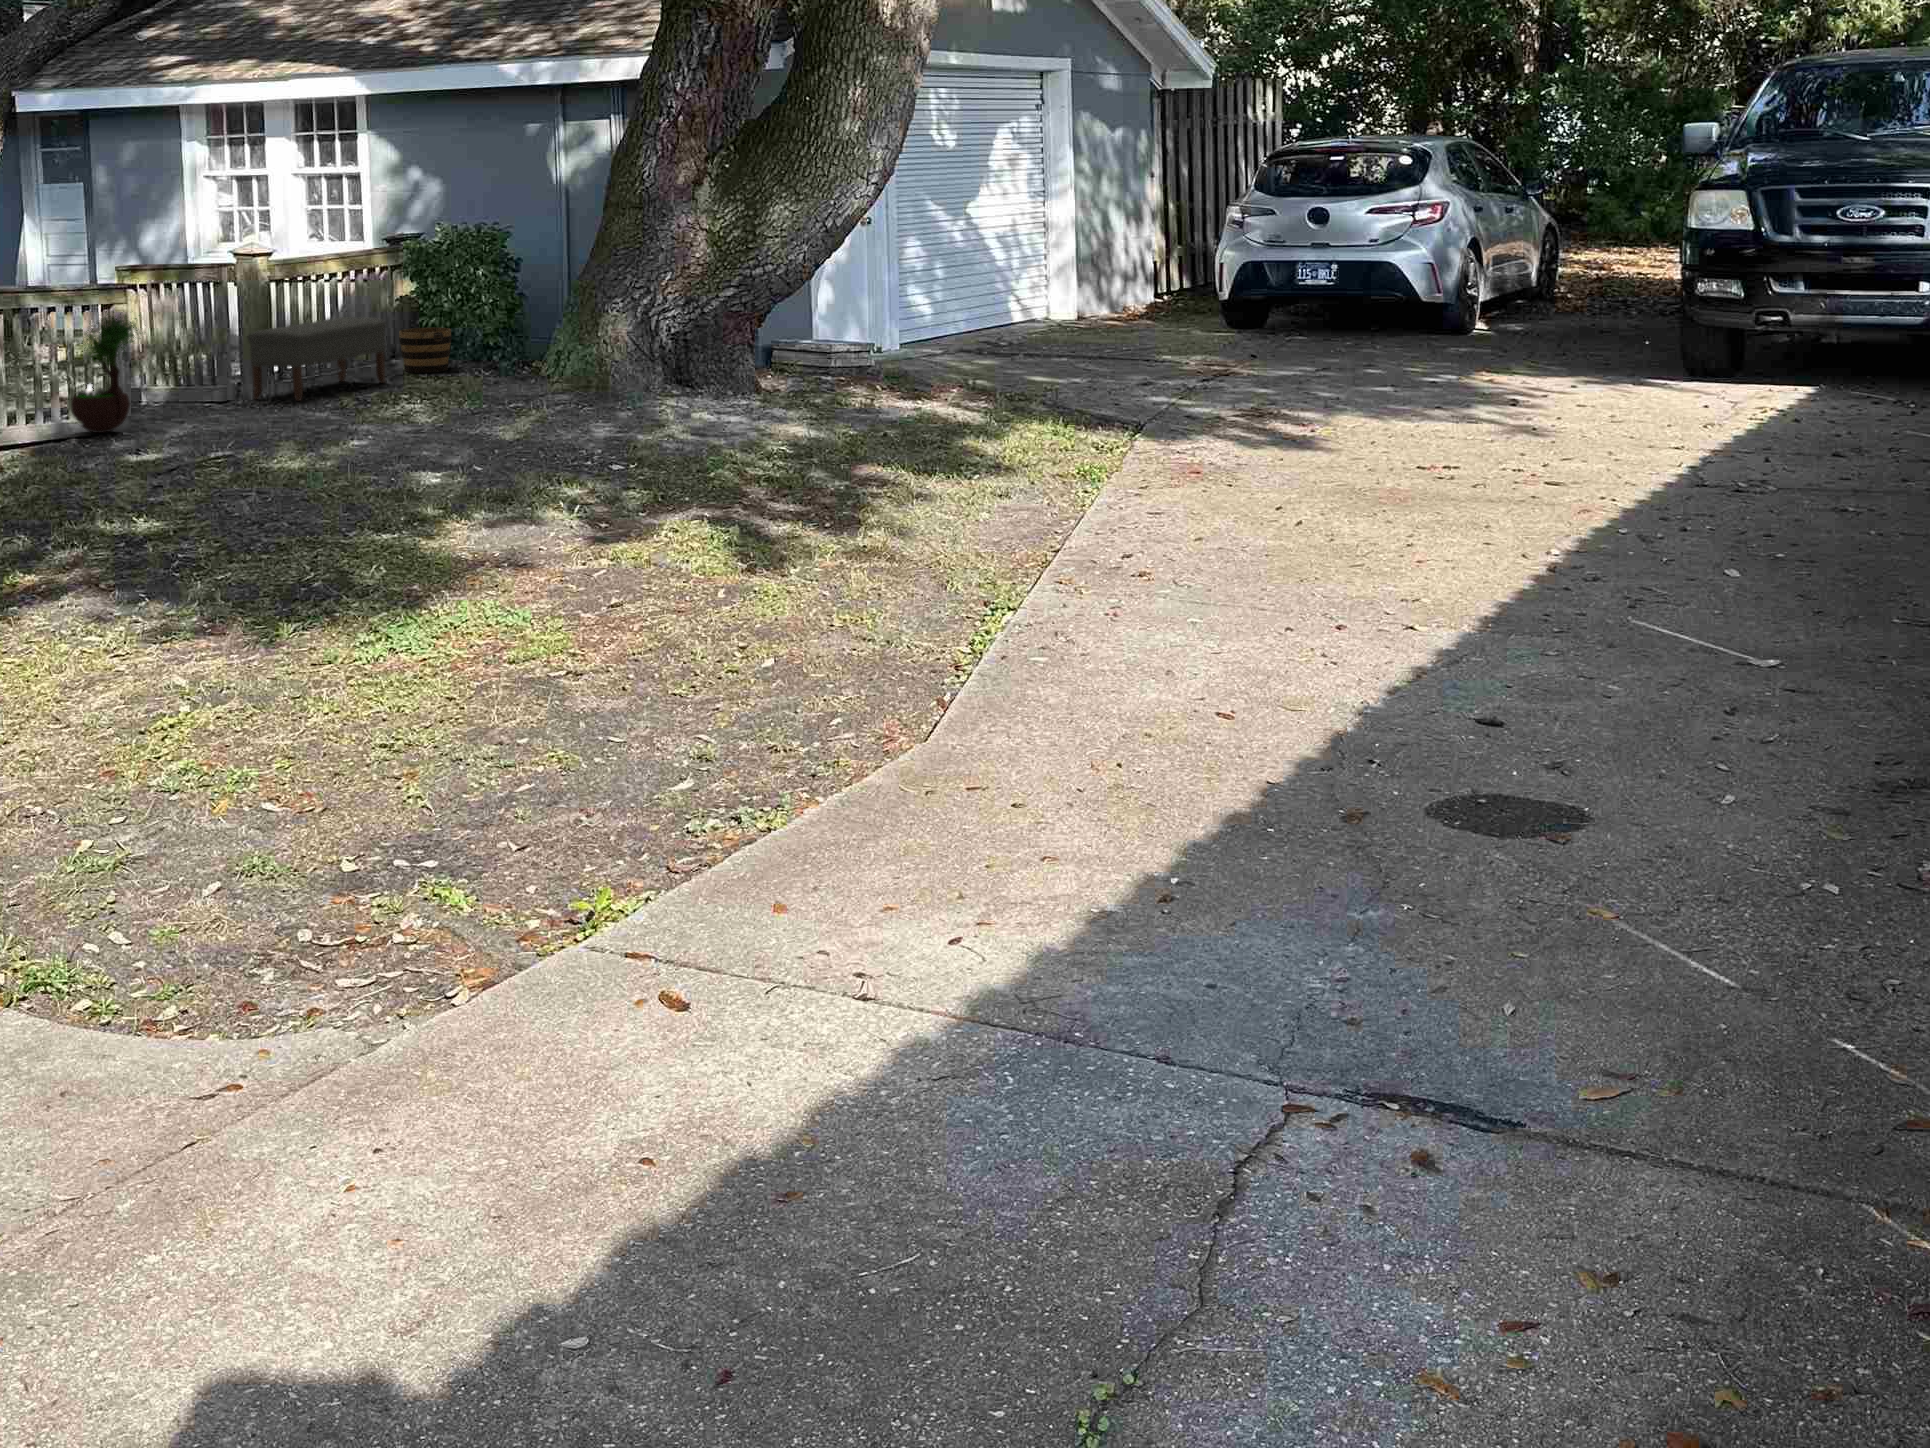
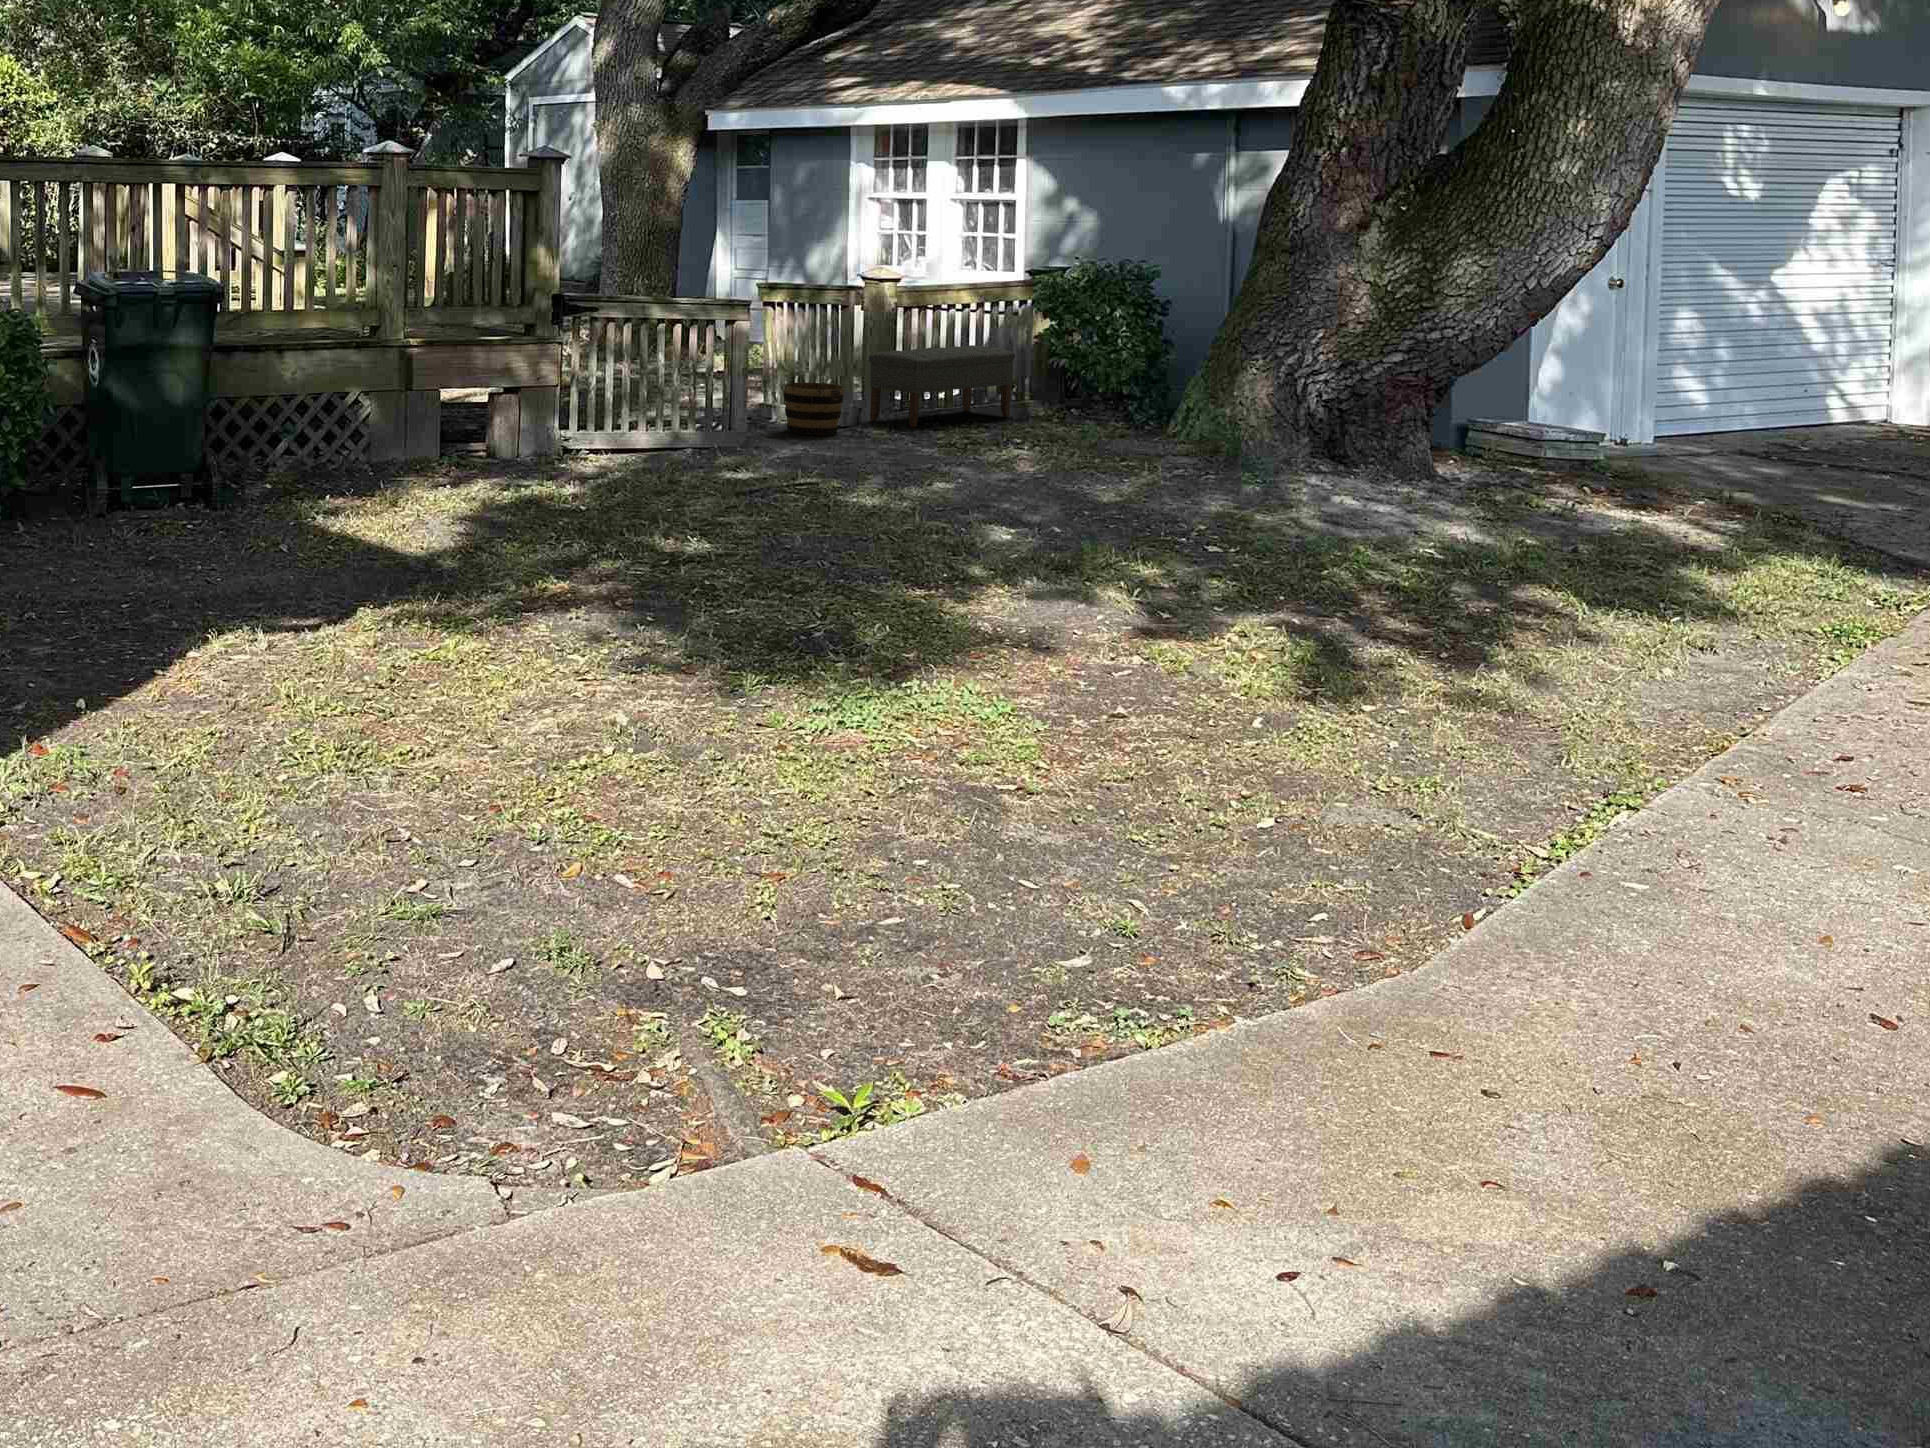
potted tree: present [71,312,141,433] -> none [684,313,760,439]
bucket: present [399,328,452,373] -> present [783,382,844,436]

